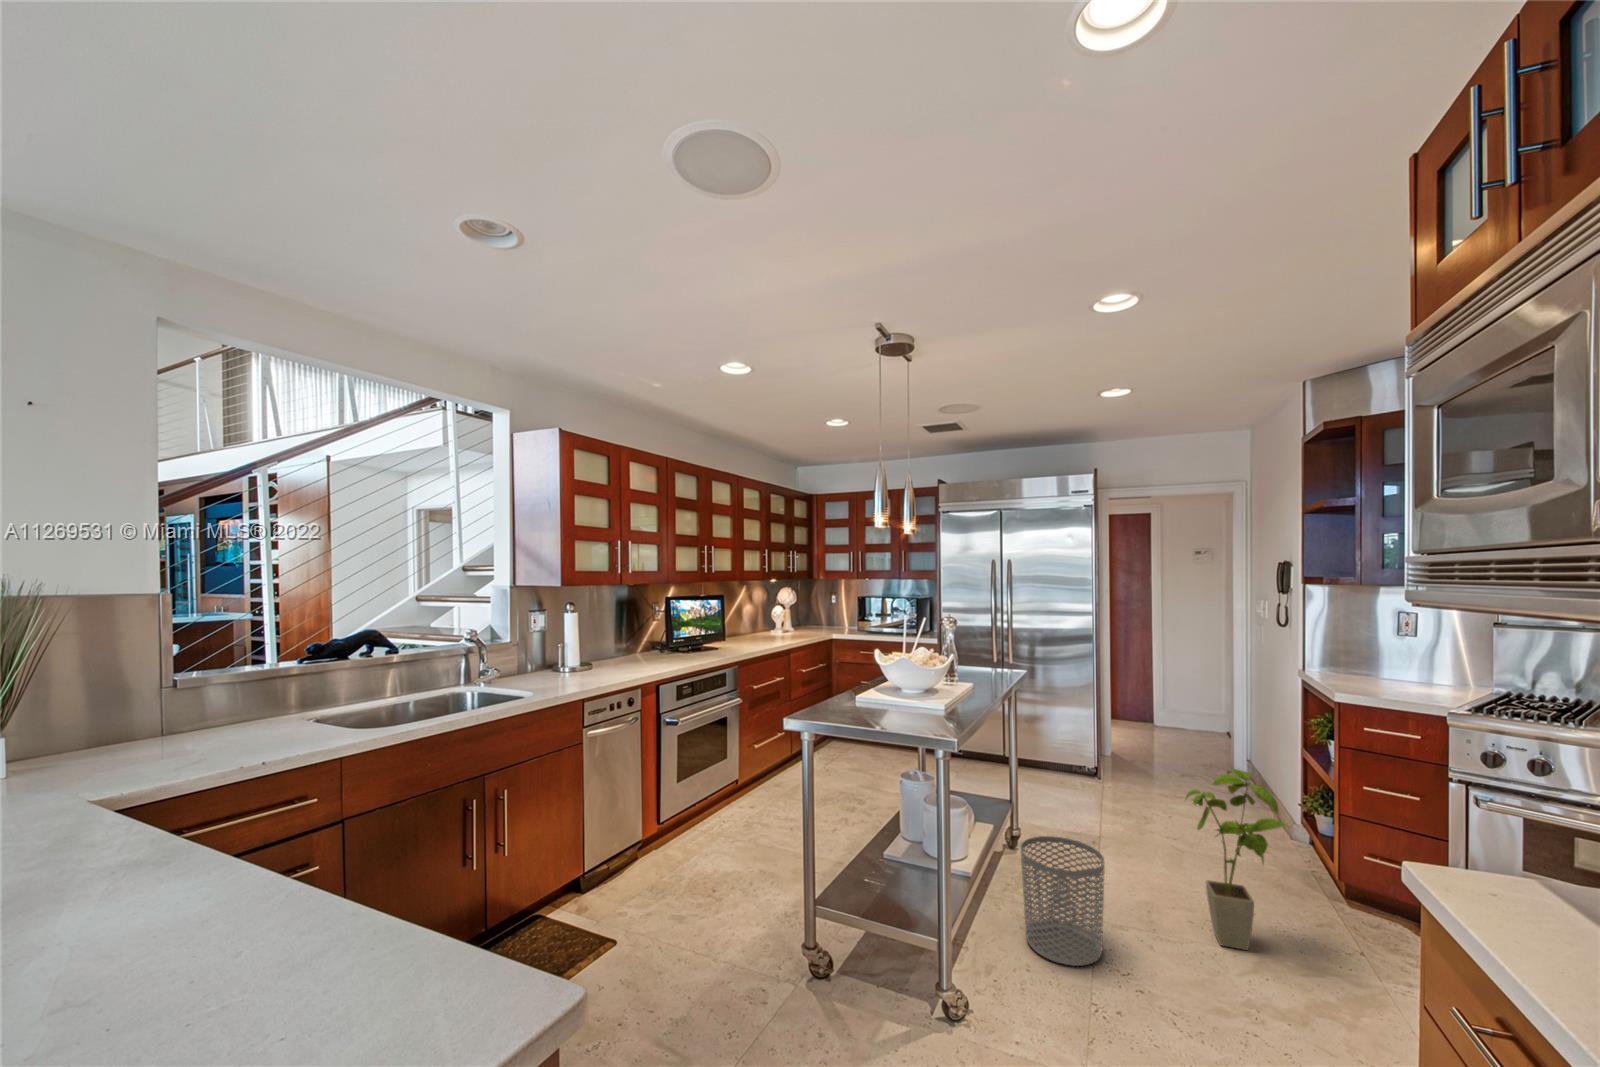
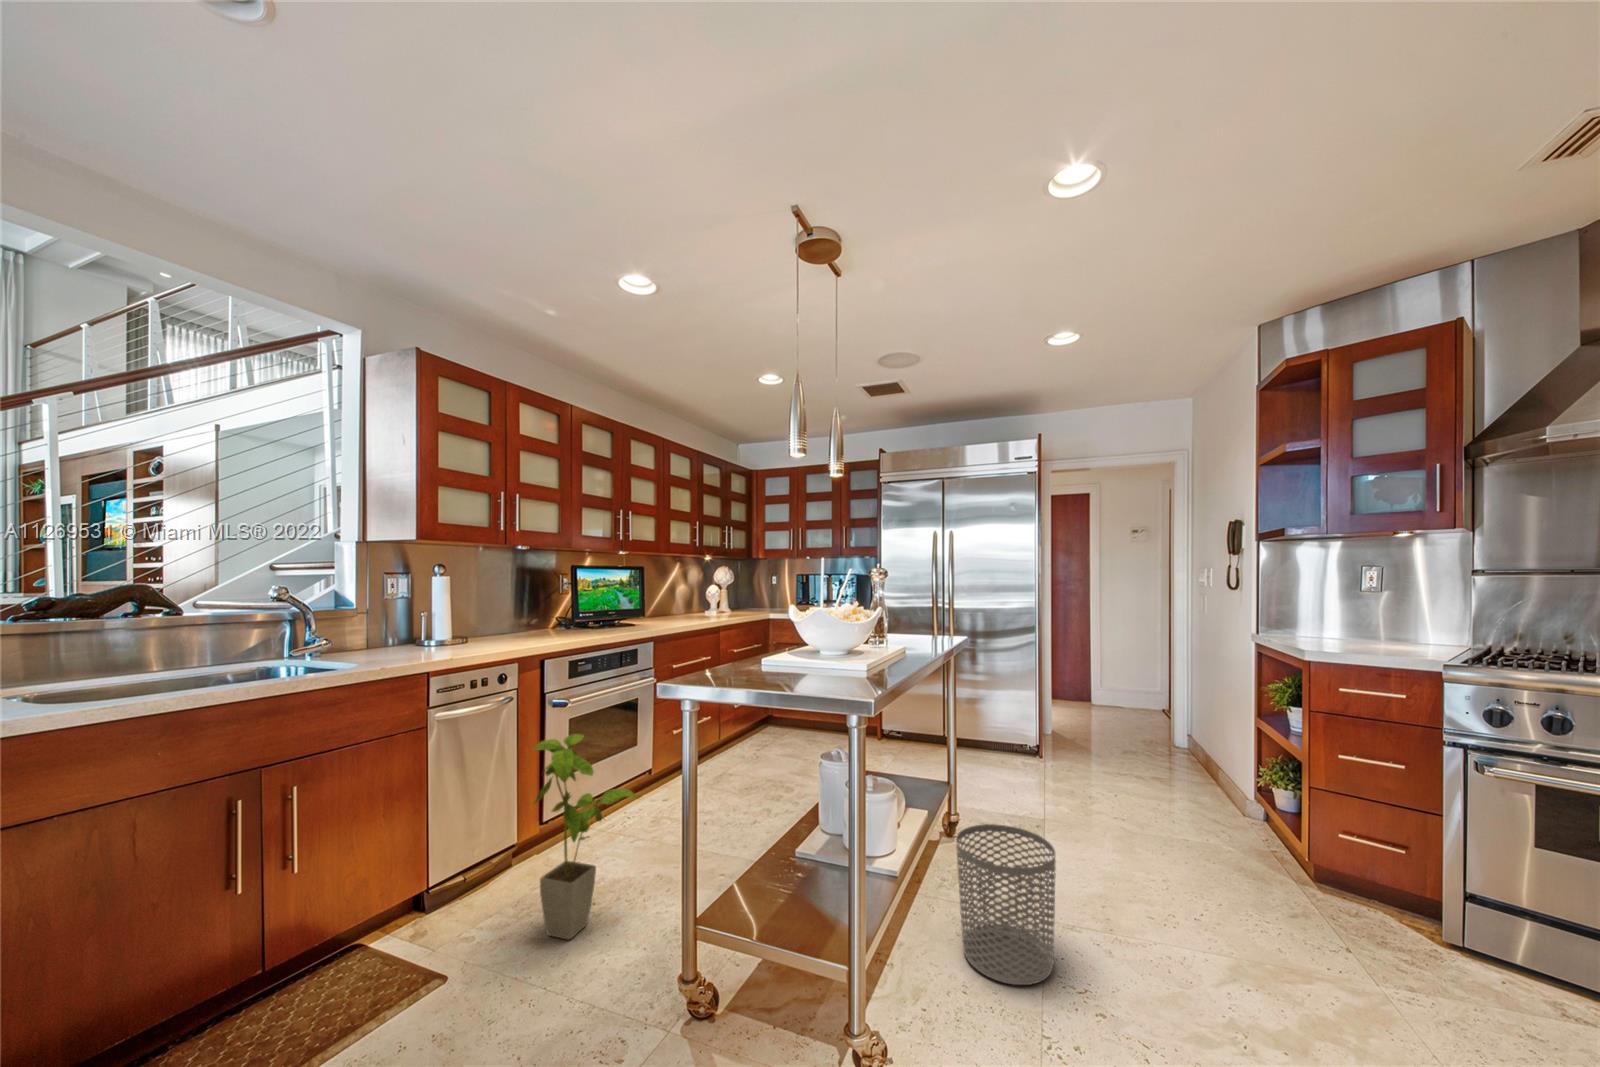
house plant: present [1186,769,1286,950] -> present [534,734,639,940]

